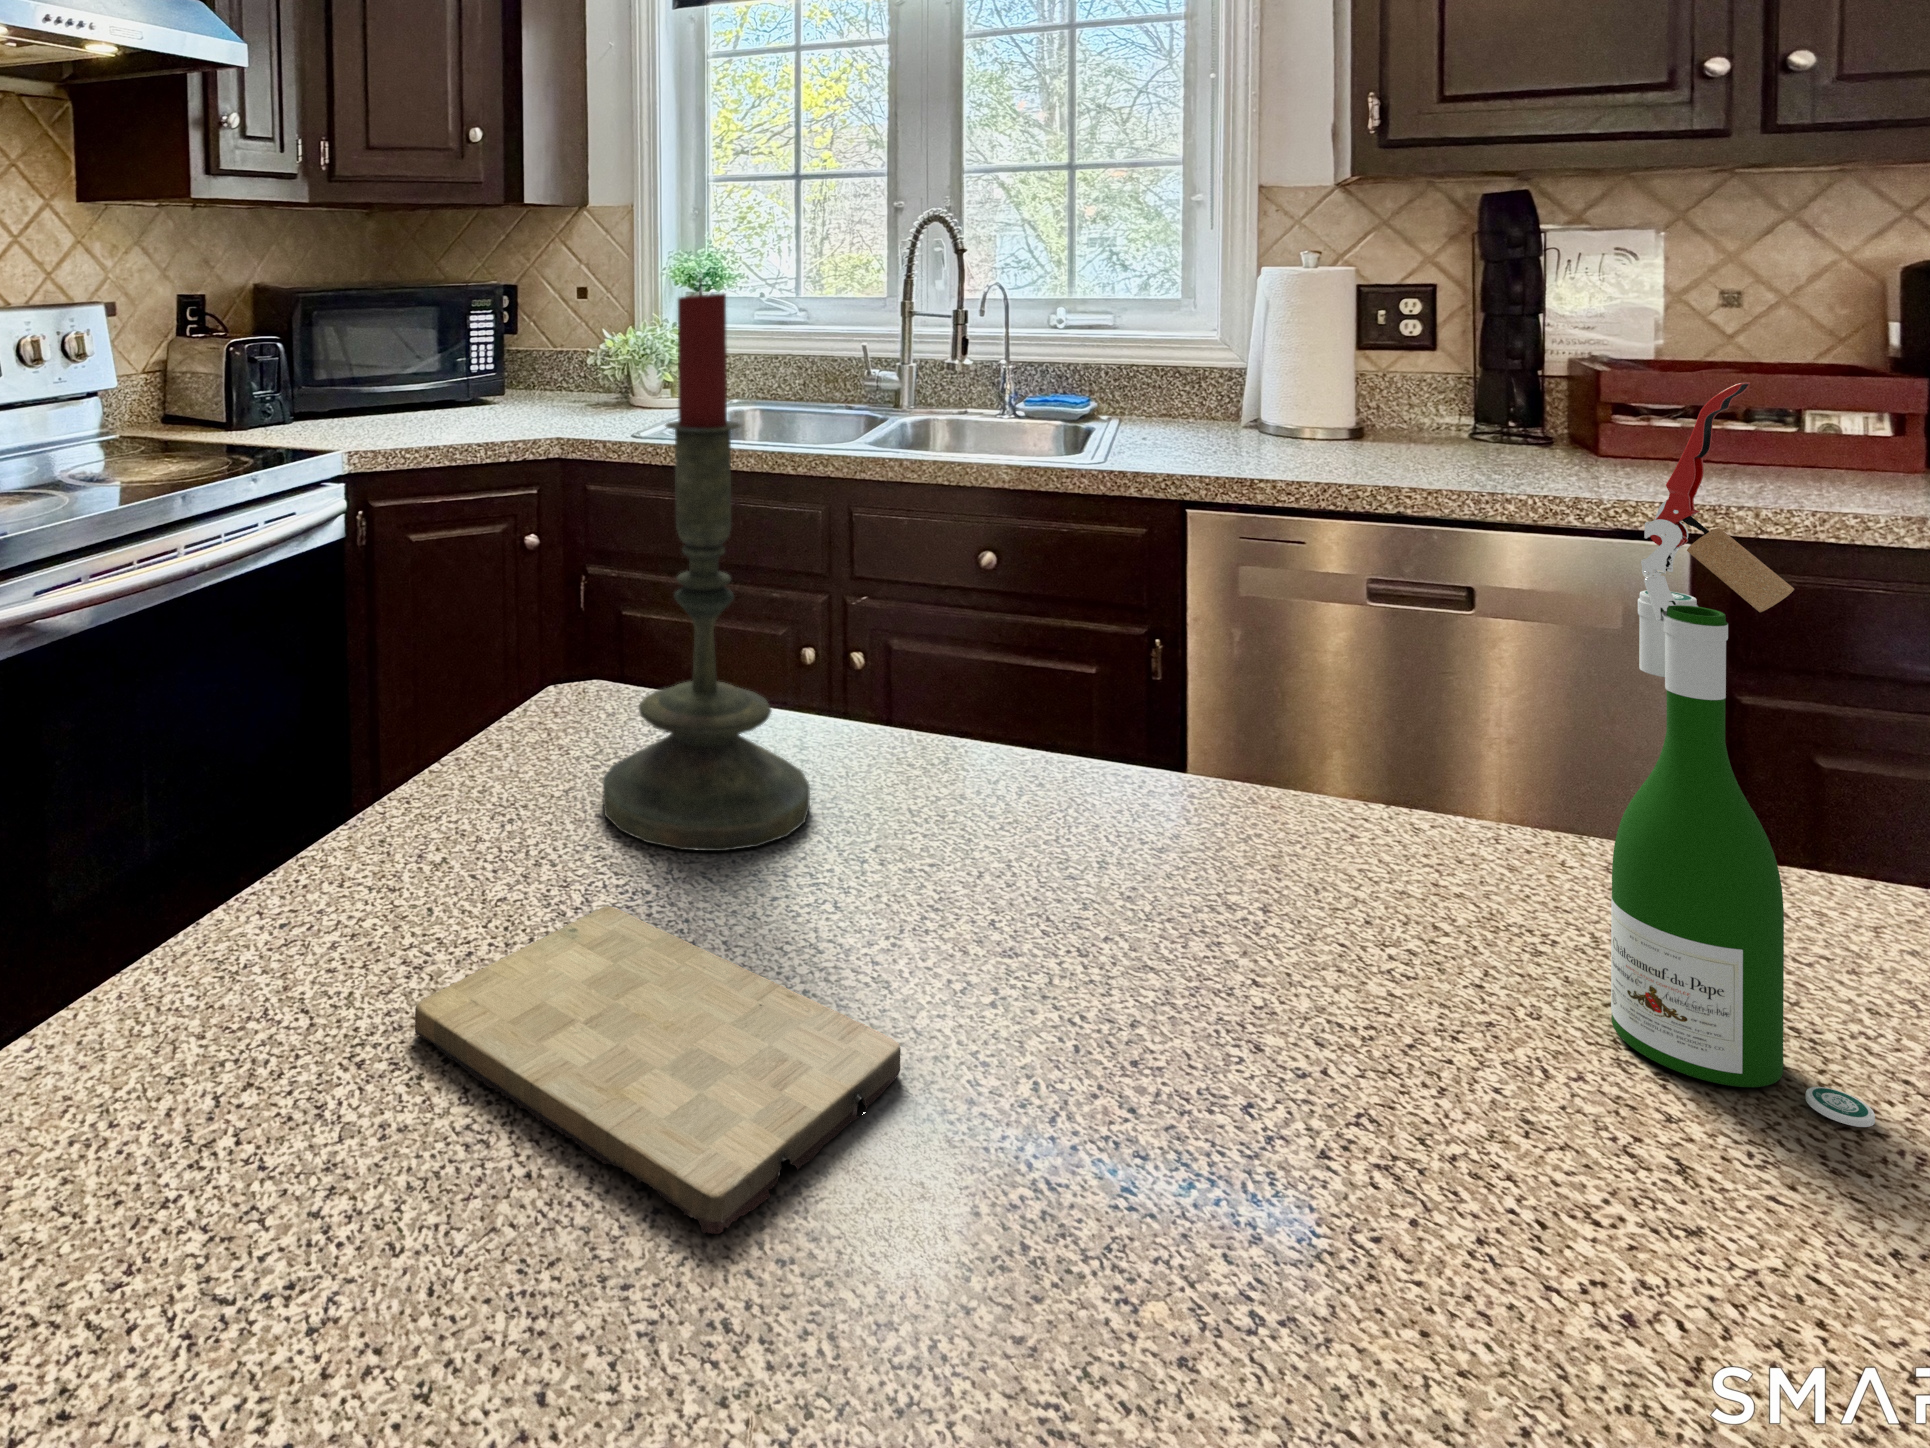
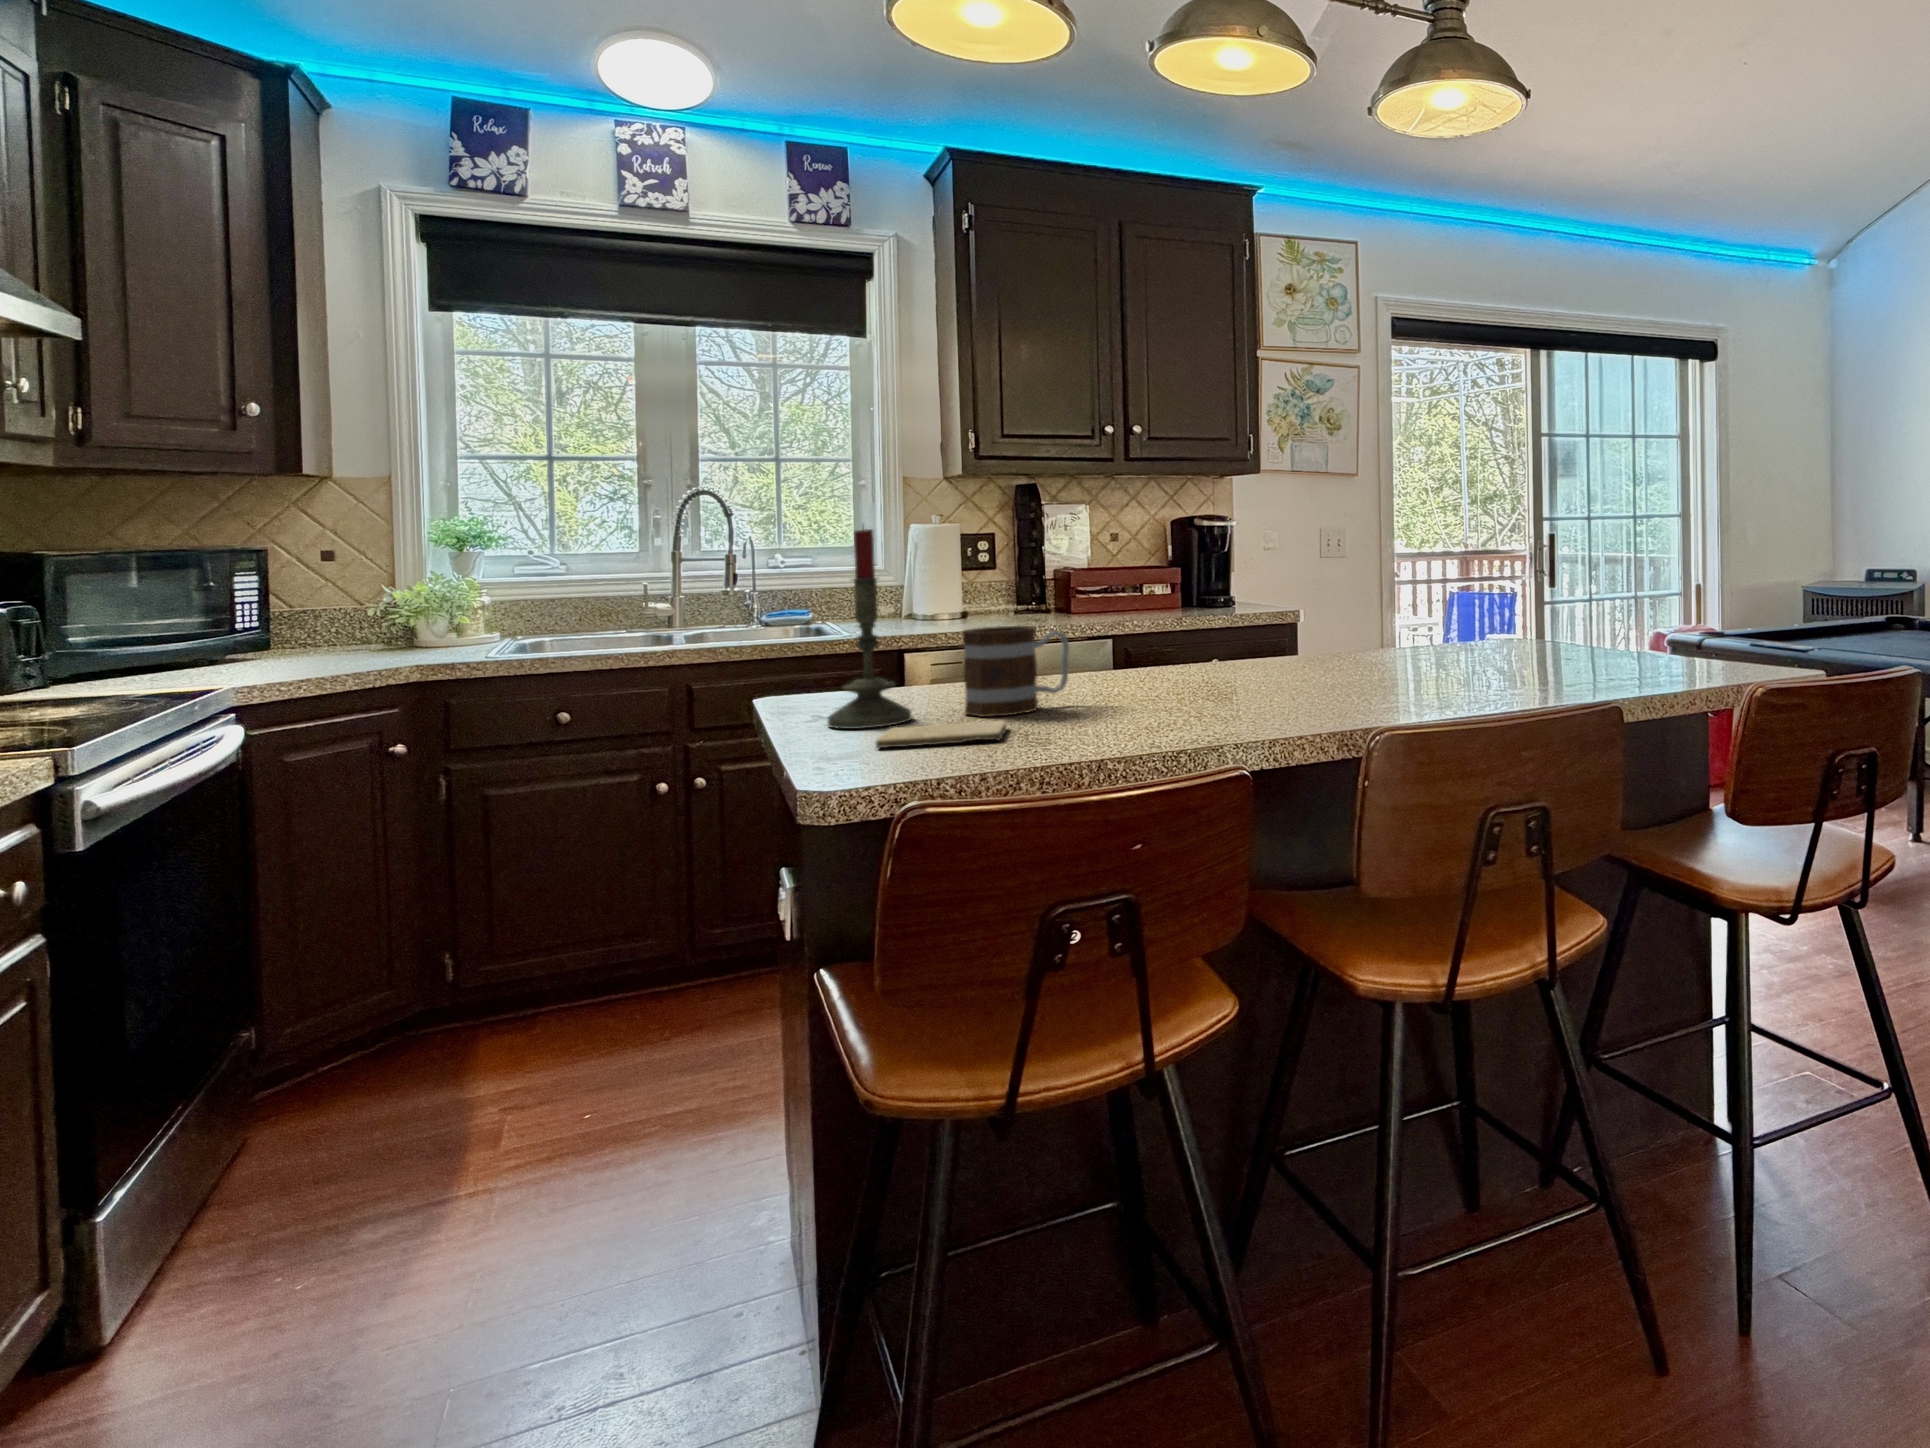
wine bottle: present [1611,382,1875,1127] -> none [1138,542,1184,700]
mug: none [932,597,1309,946] -> present [962,626,1069,717]

